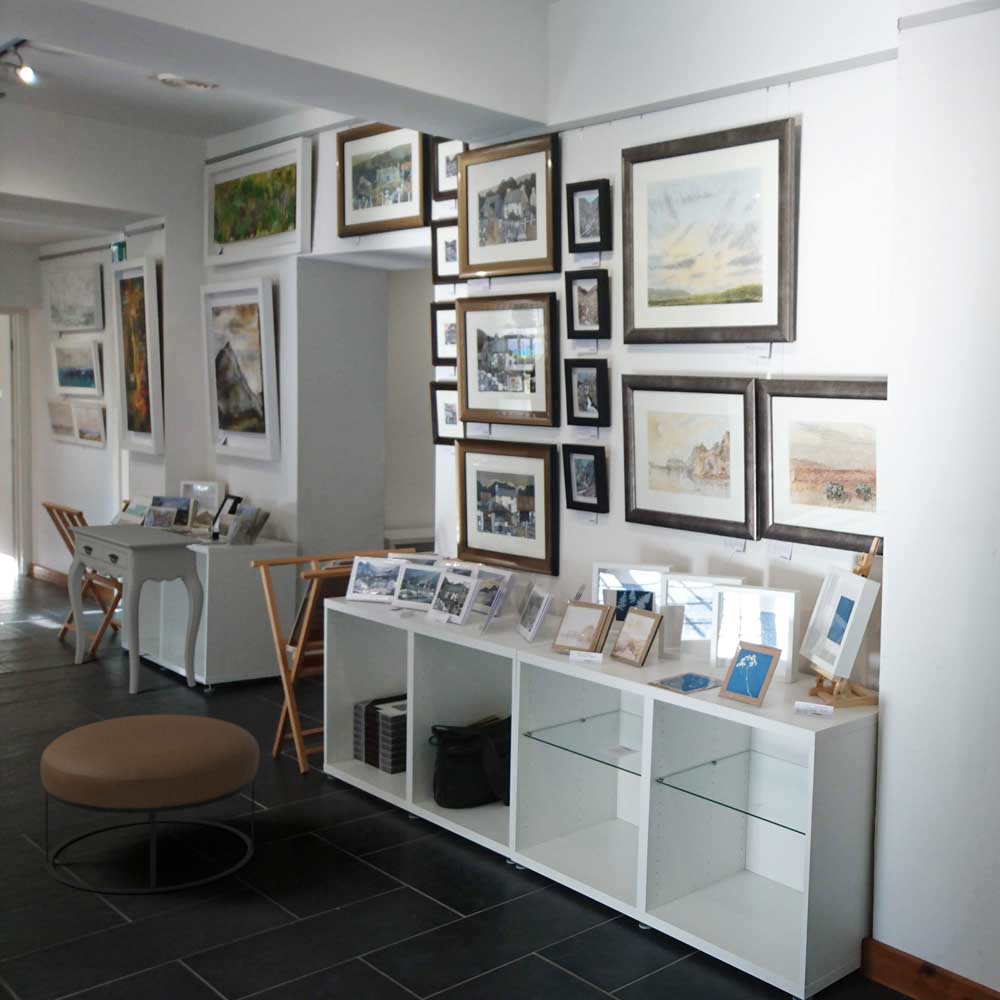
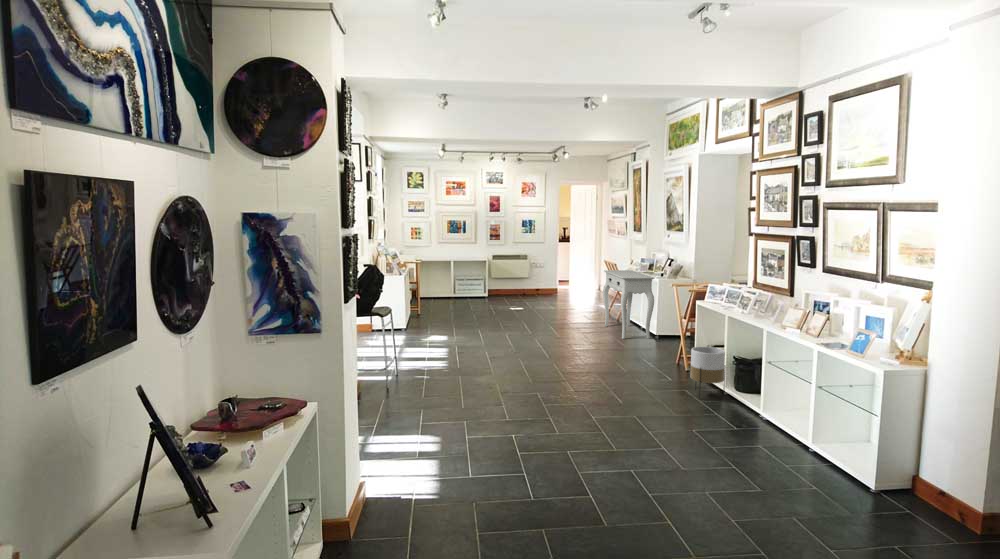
planter: none [342,705,419,832] -> present [690,347,725,398]
ottoman: present [40,715,259,894] -> none [570,340,652,405]

